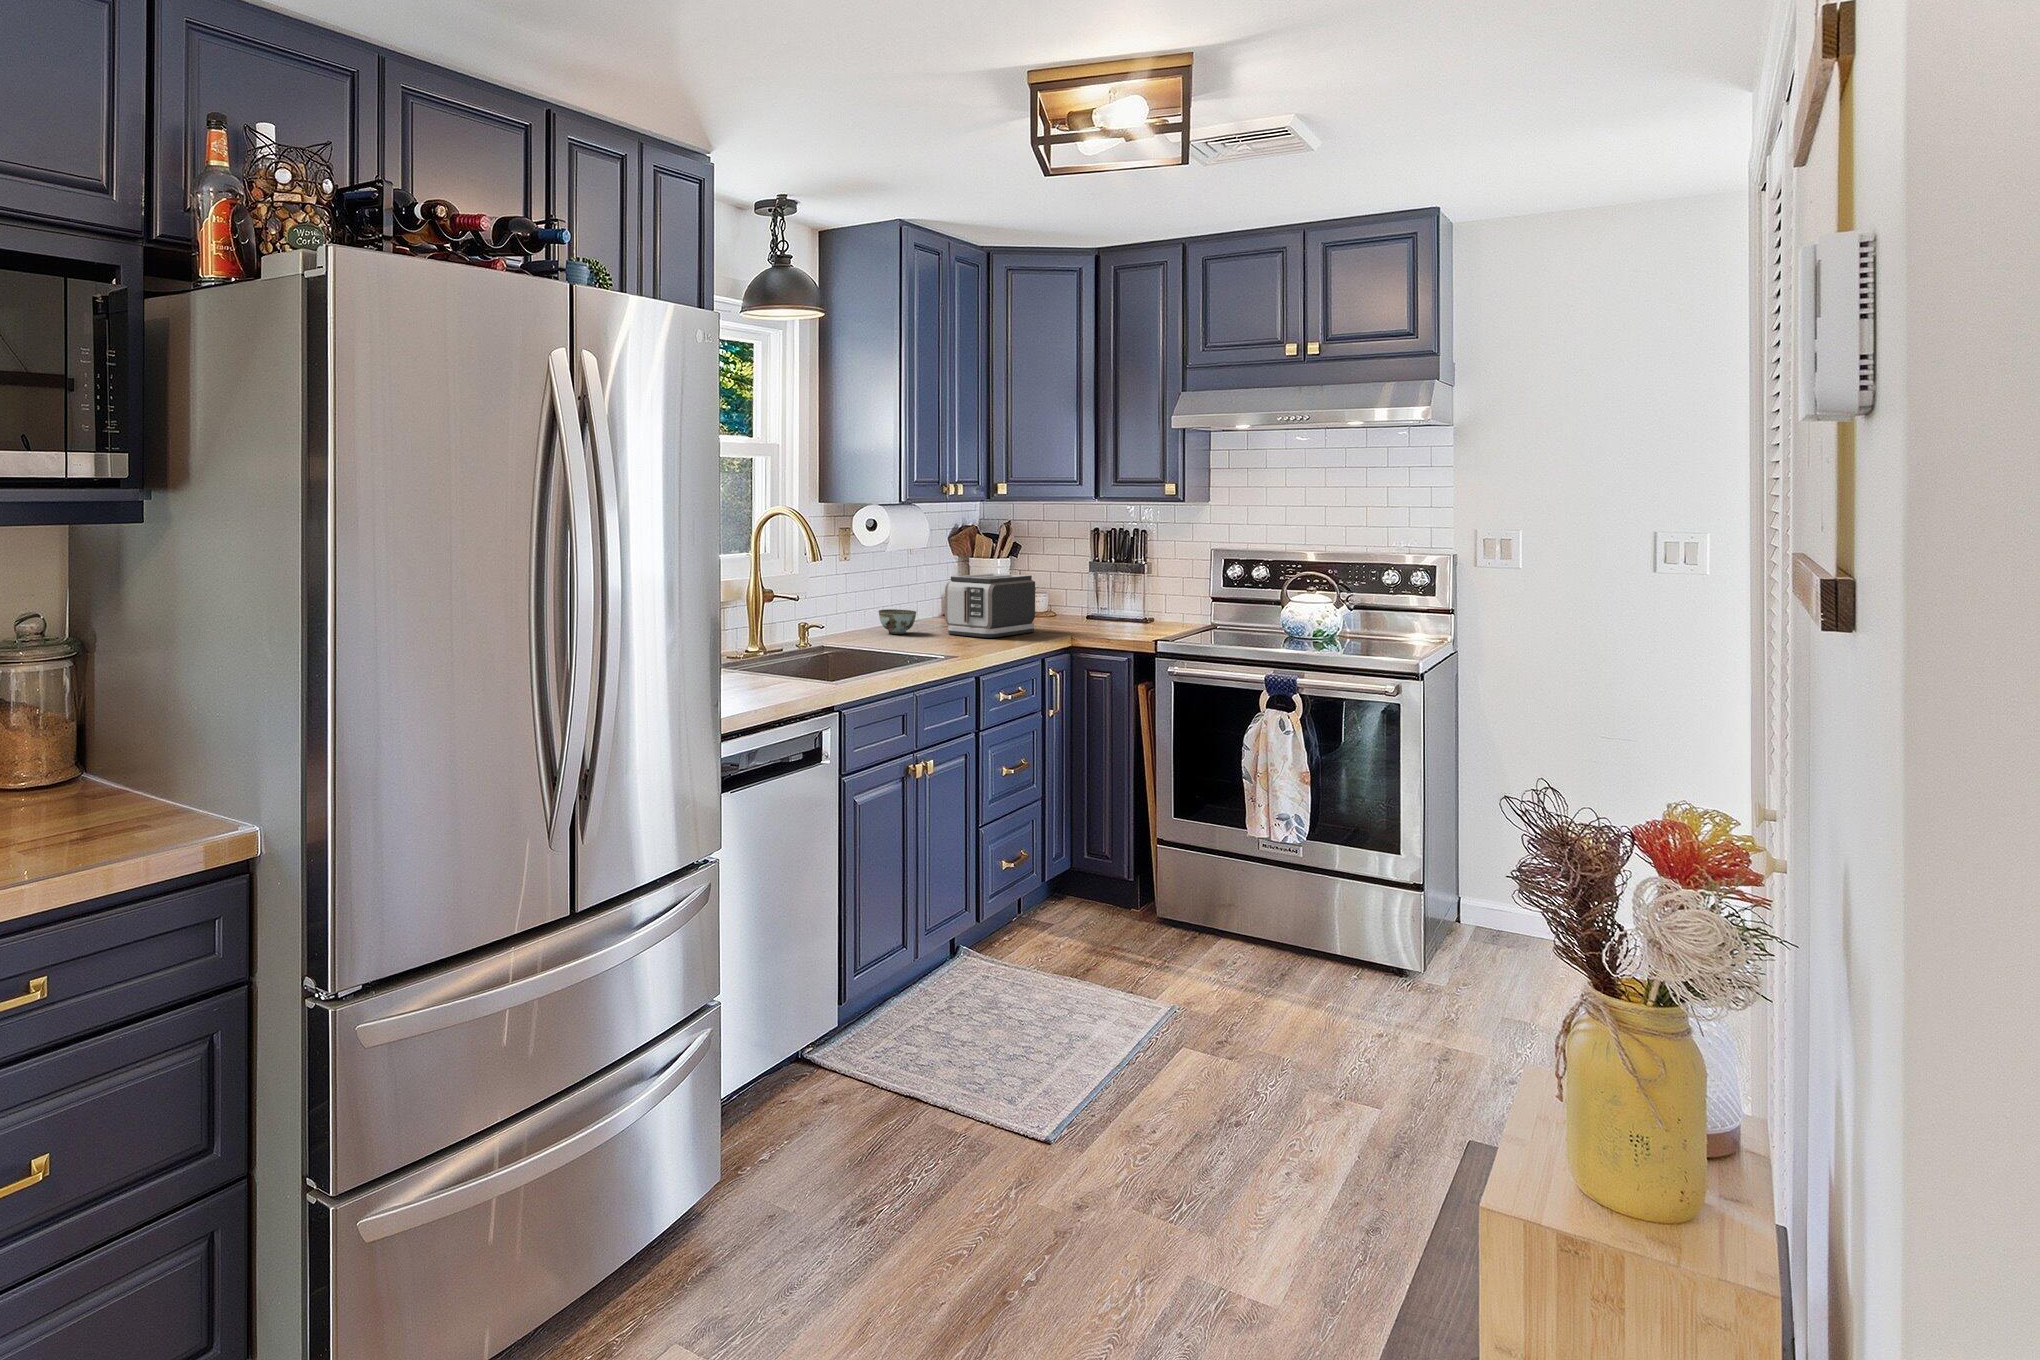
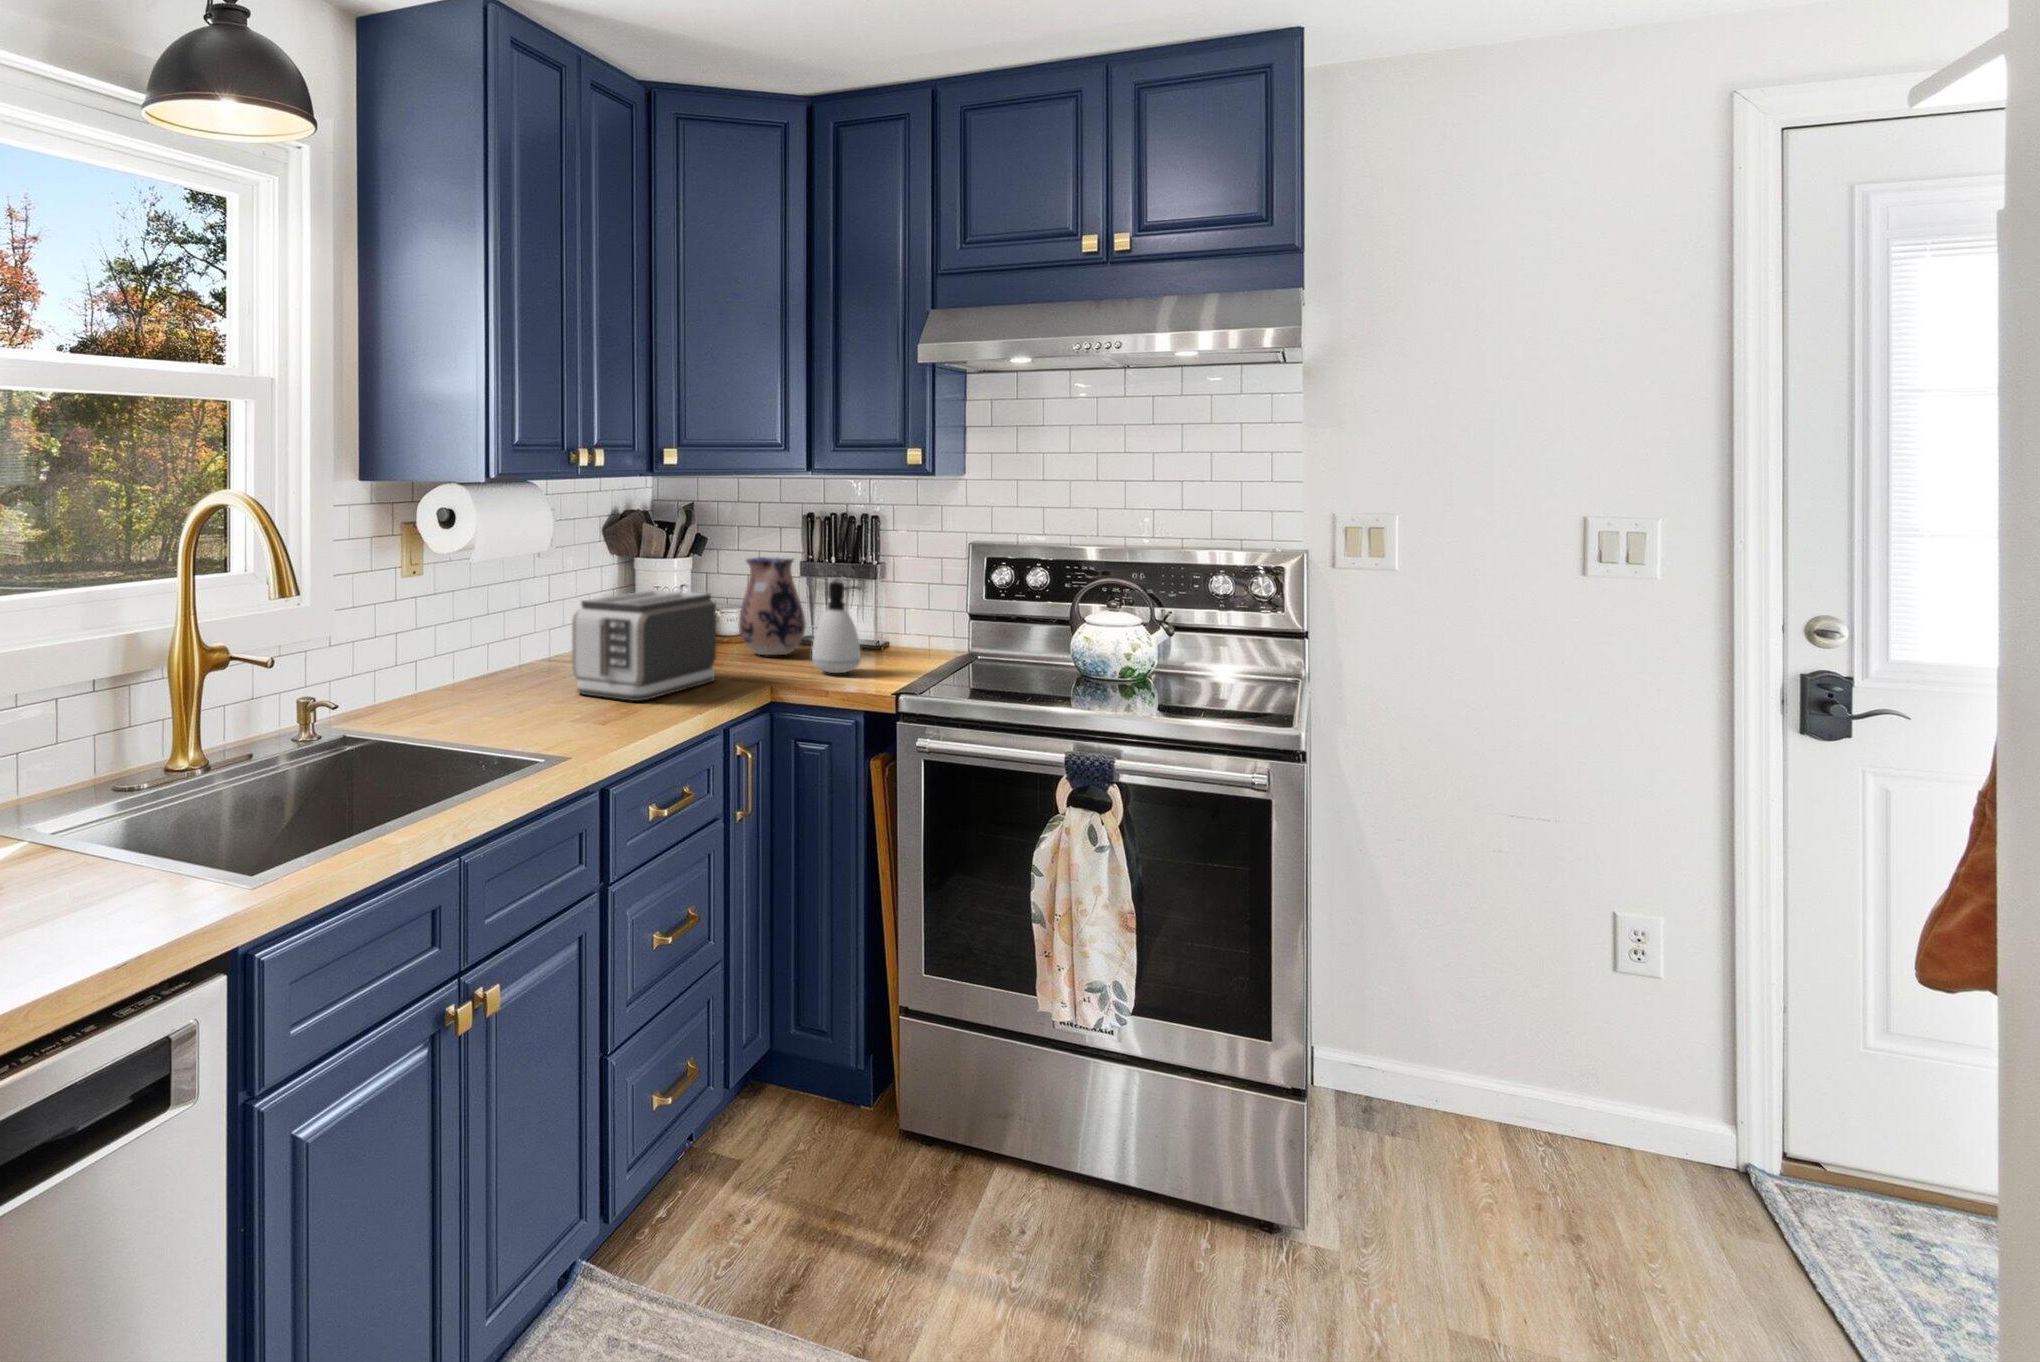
ceramic pitcher: none [1046,557,1093,622] -> present [739,557,806,655]
soap dispenser: none [1099,571,1133,631] -> present [812,582,861,673]
bowl: present [878,609,916,634] -> none [462,655,526,698]

